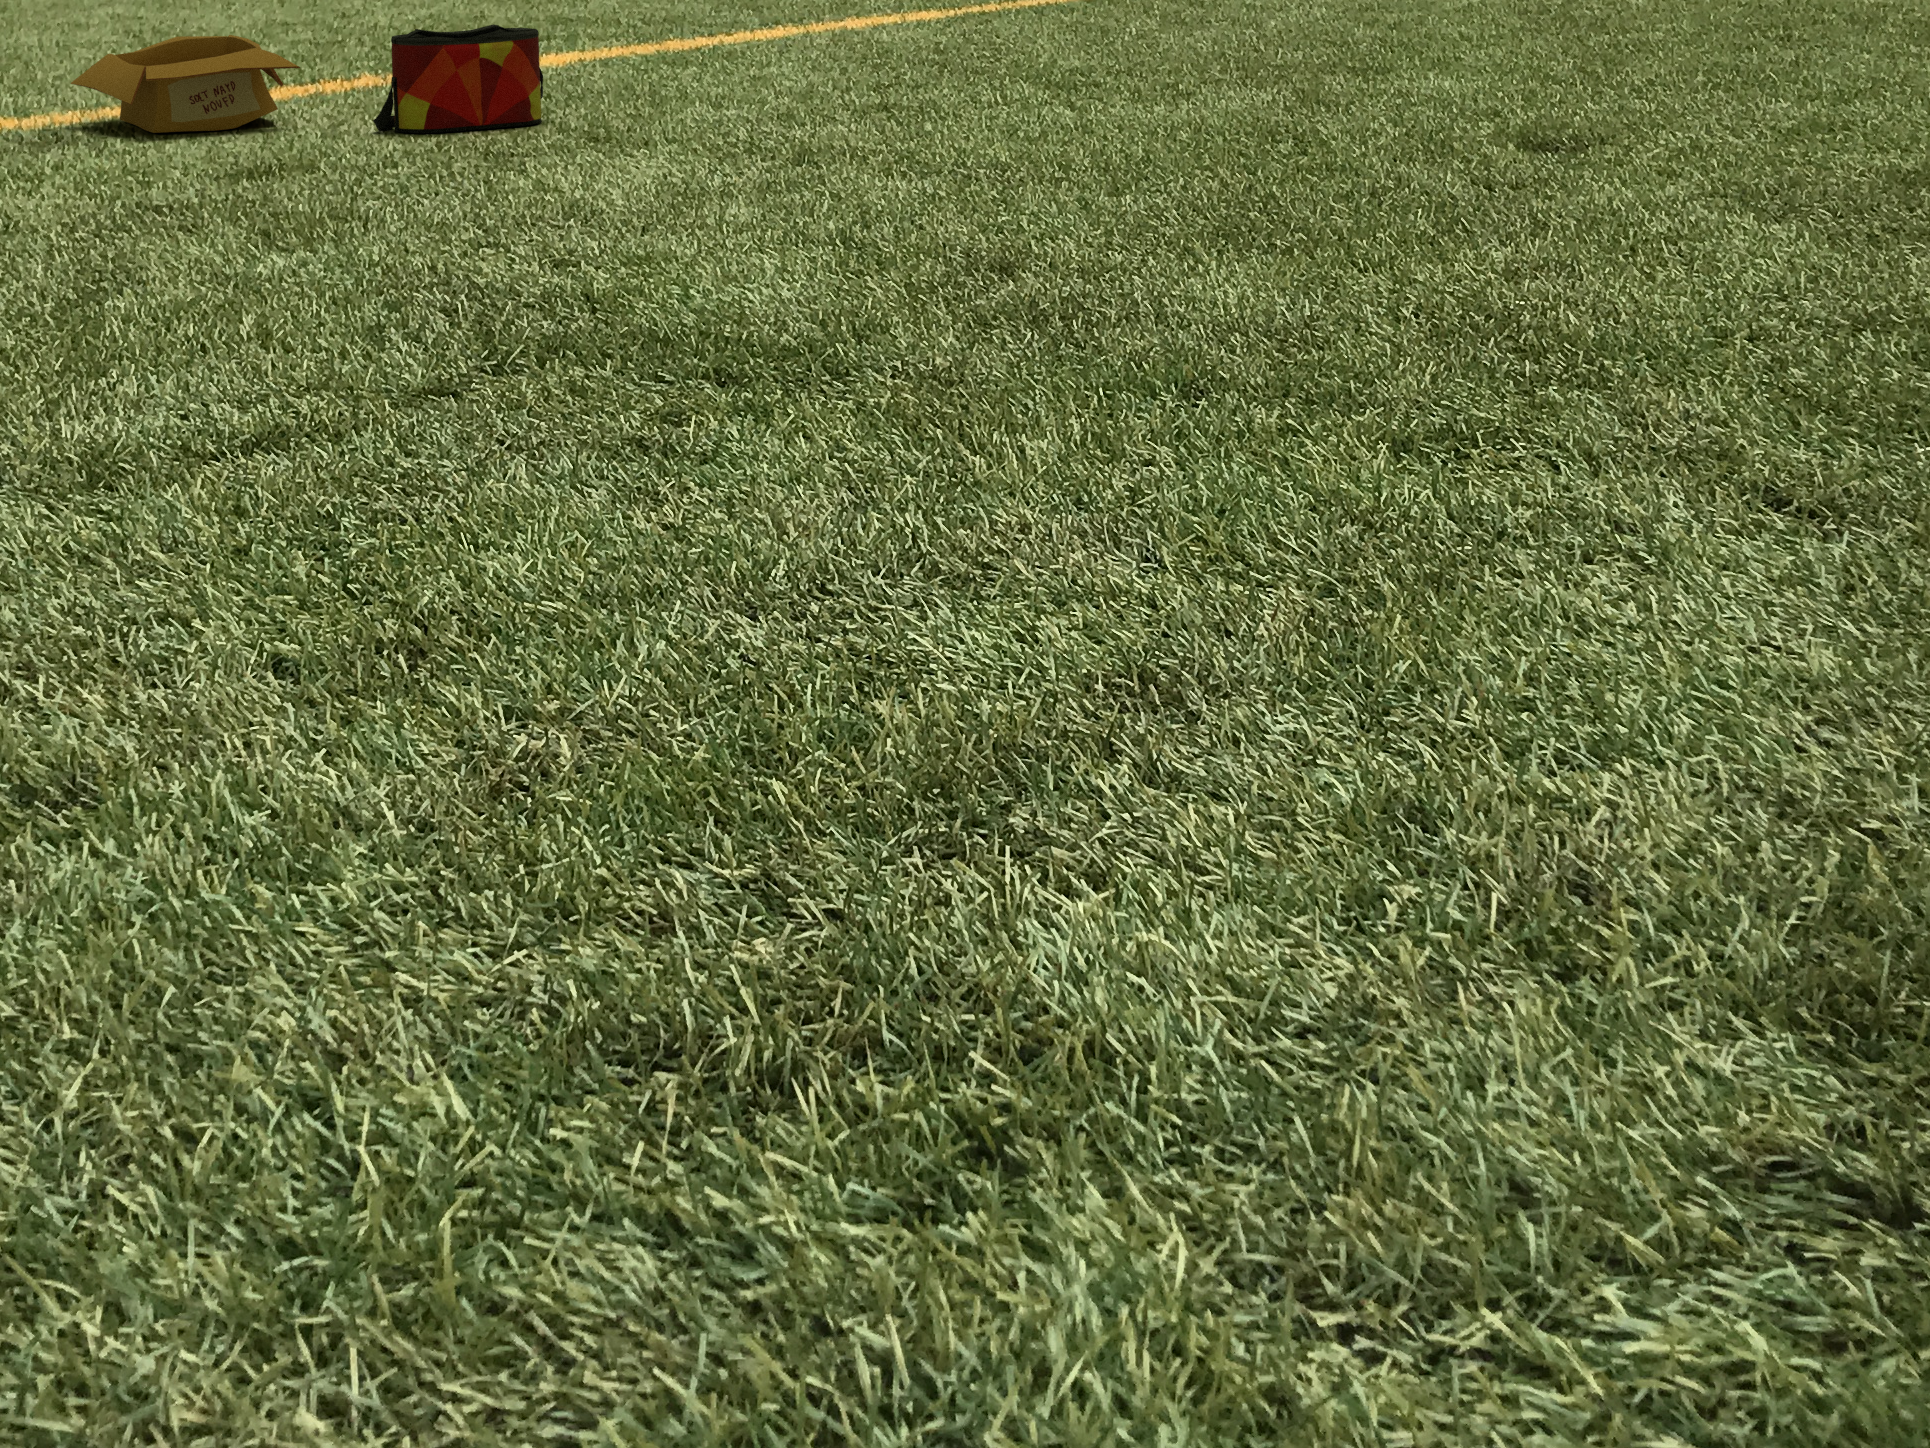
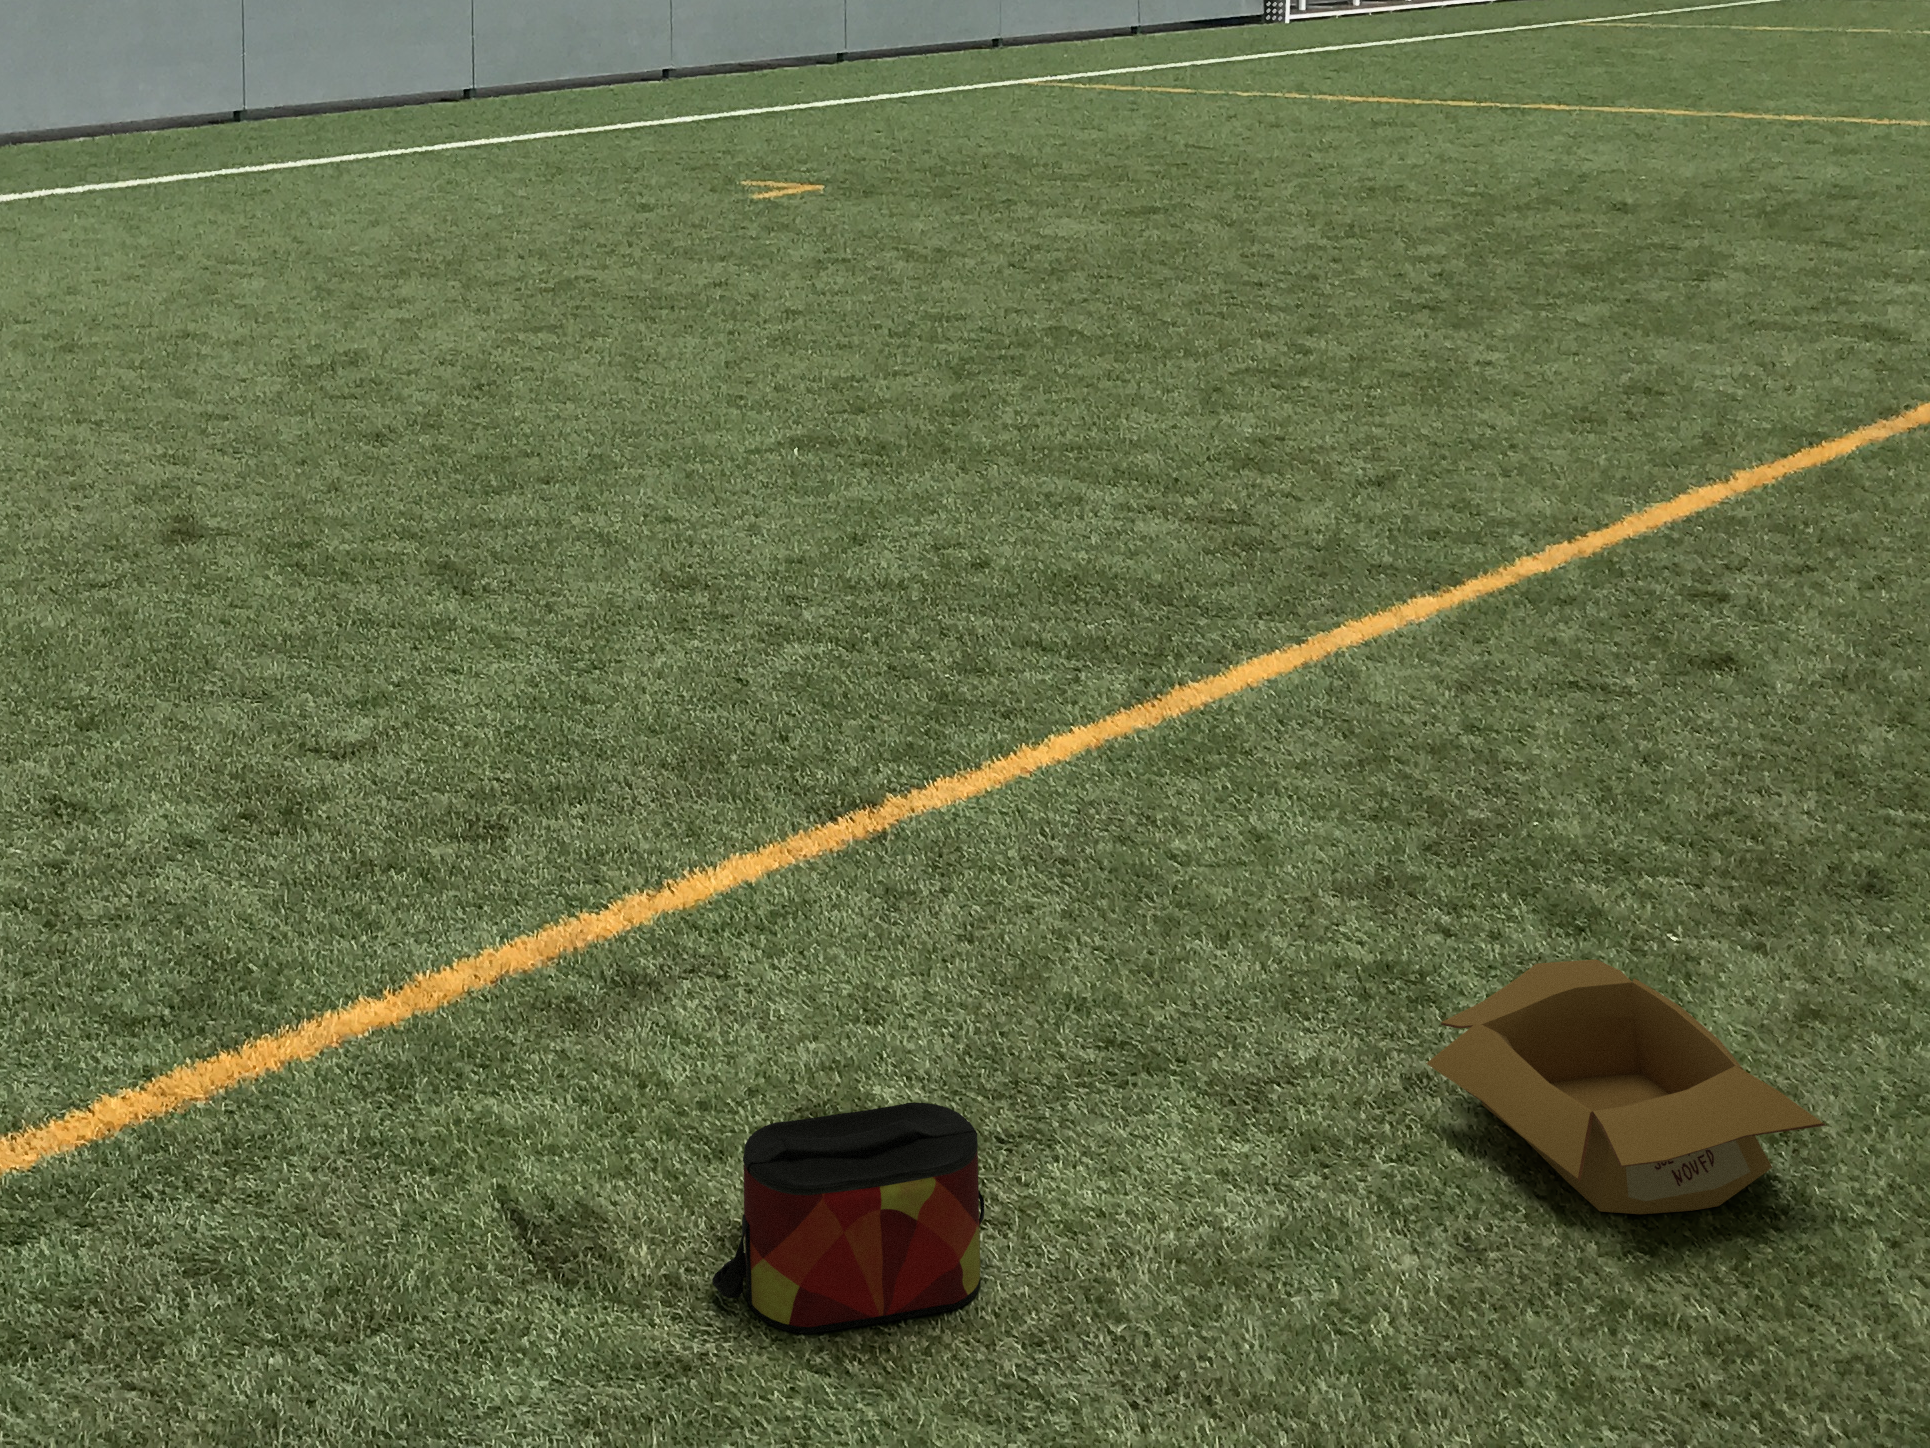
cardboard box: present [71,35,300,133] -> present [1426,960,1826,1214]

